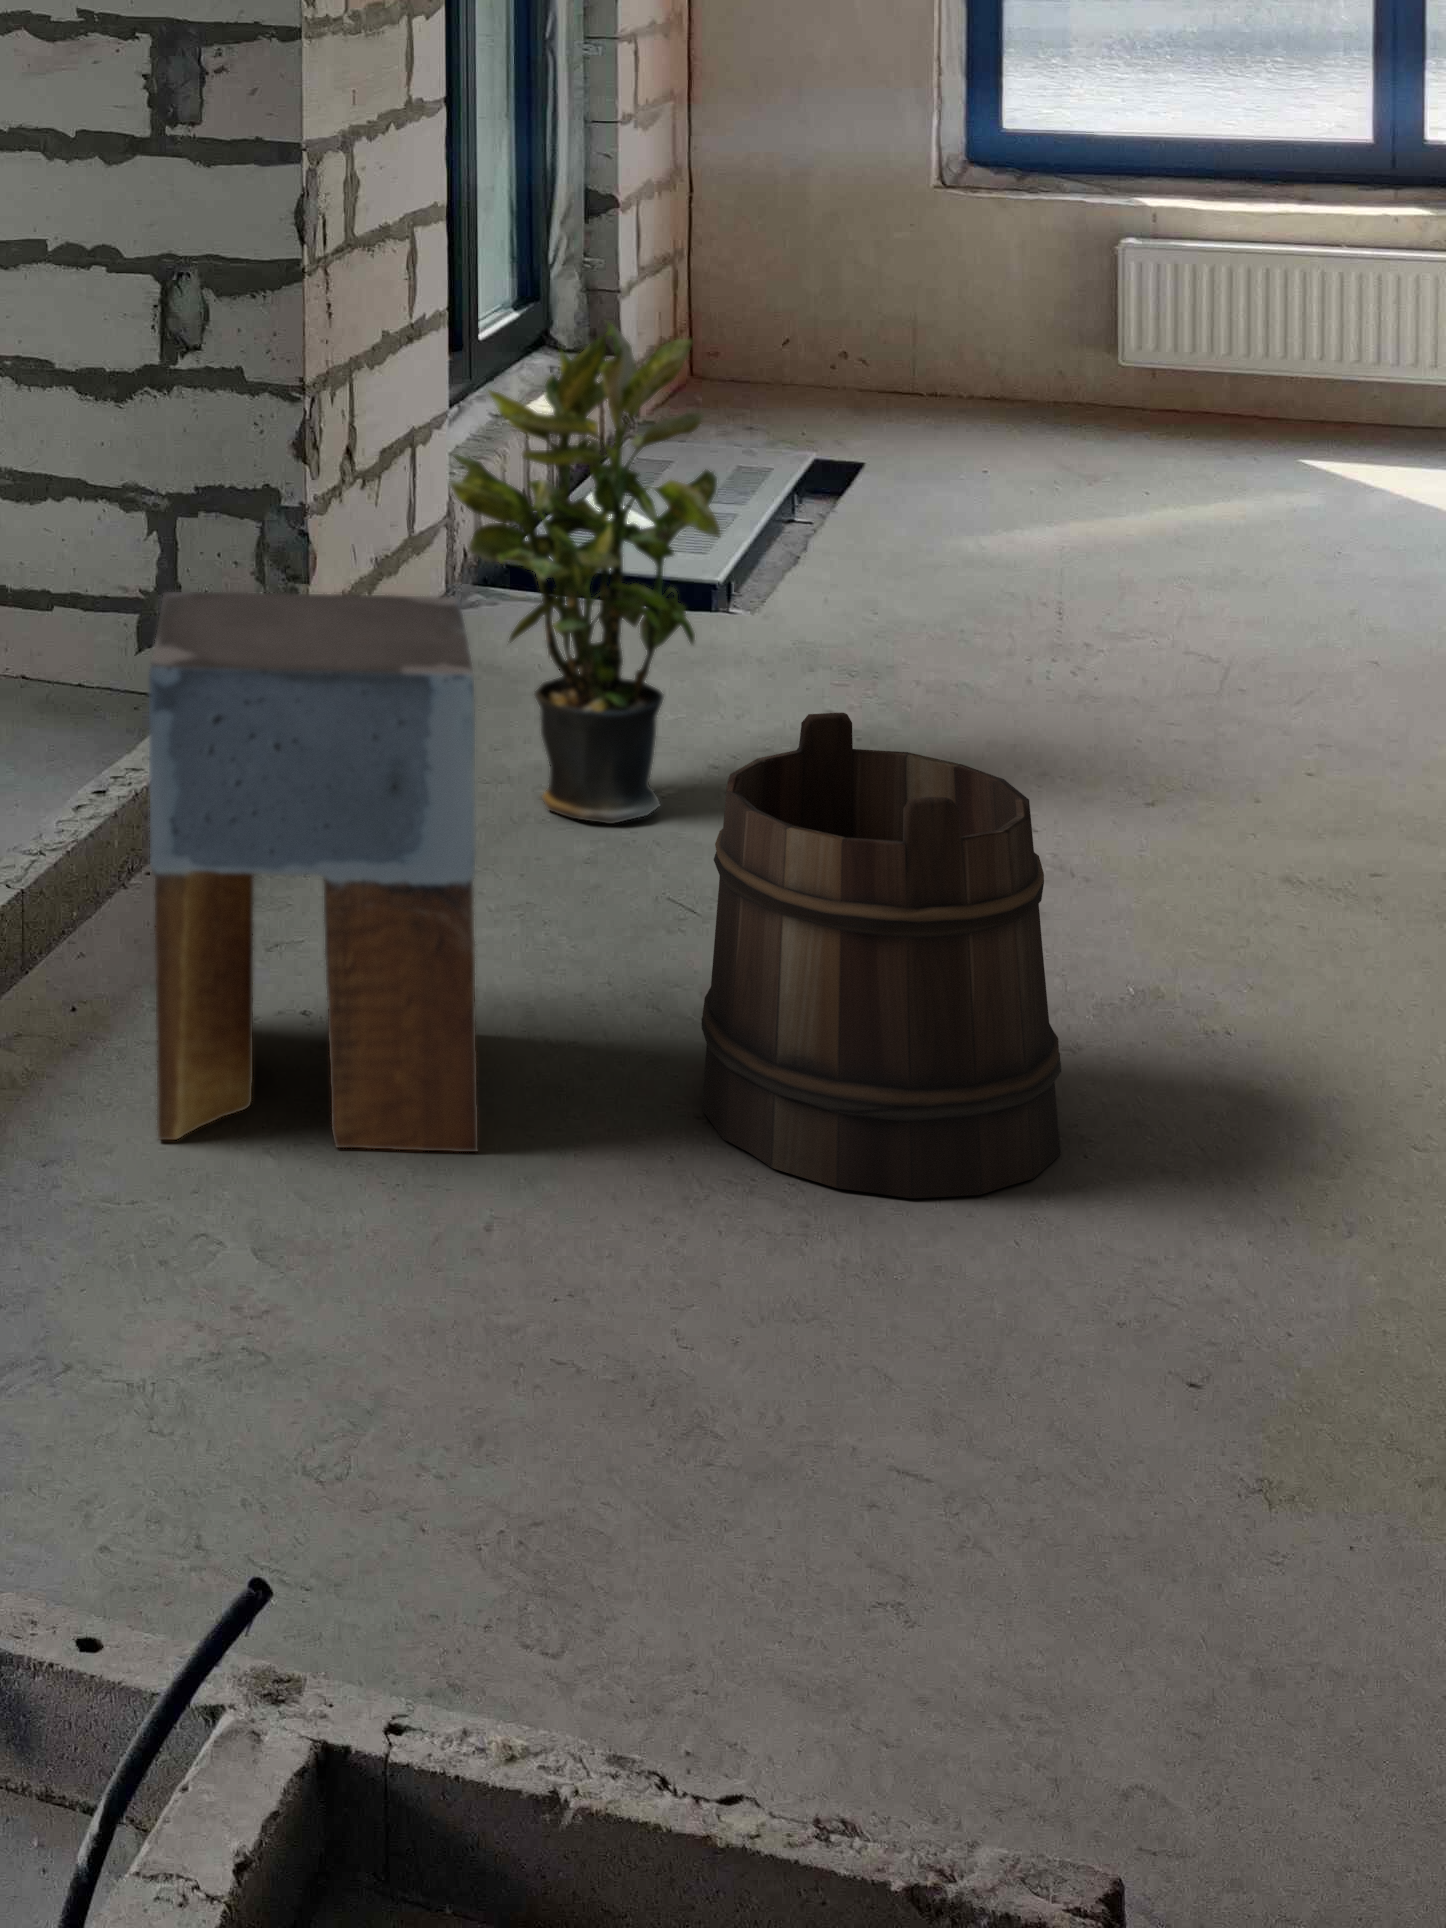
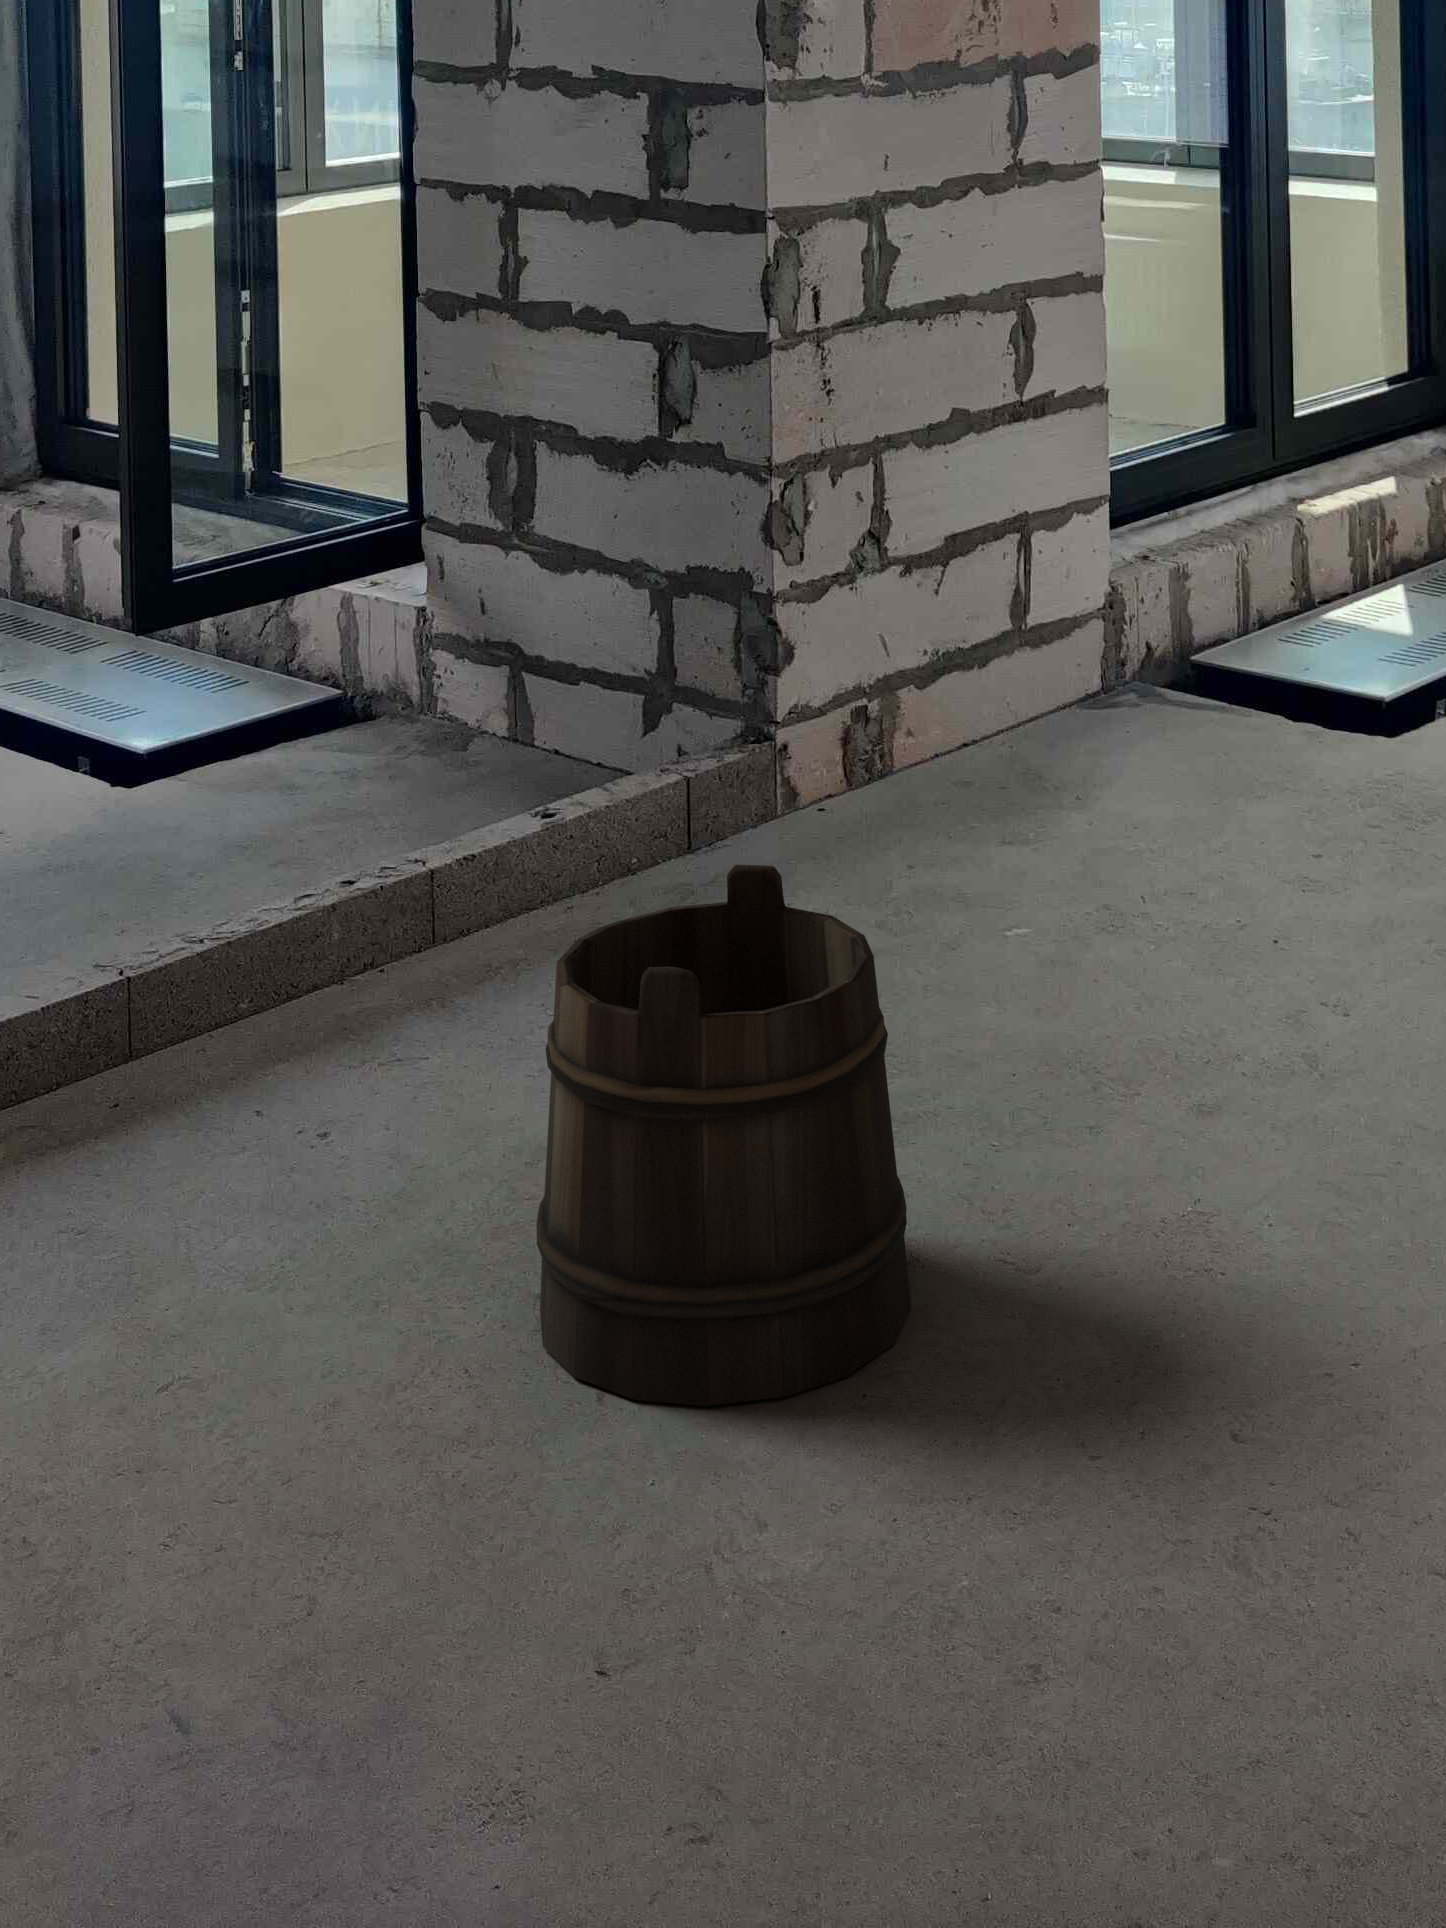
potted plant: present [451,322,720,824] -> none [767,416,1060,962]
stool: present [149,592,478,1152] -> none [14,680,457,1288]

